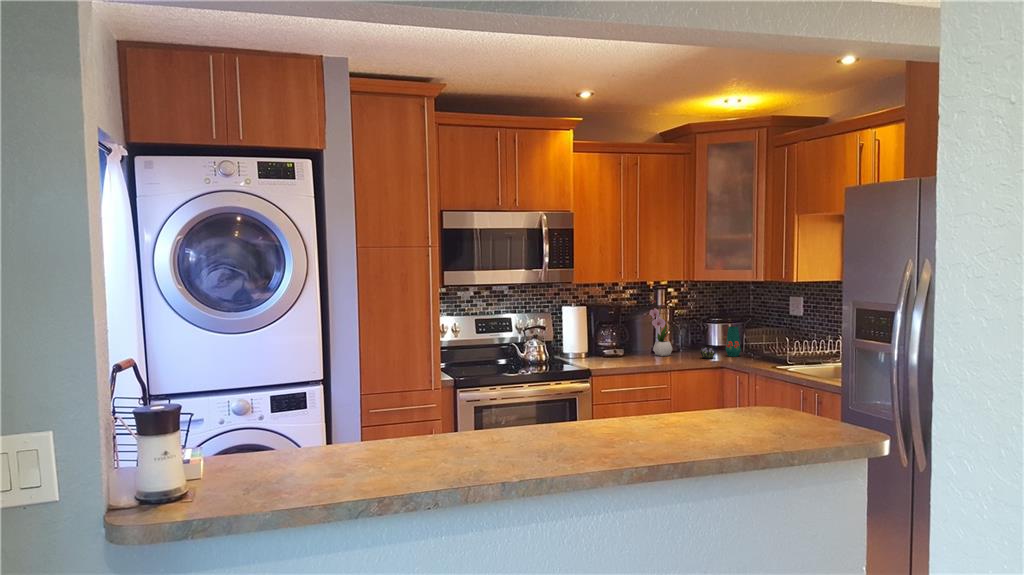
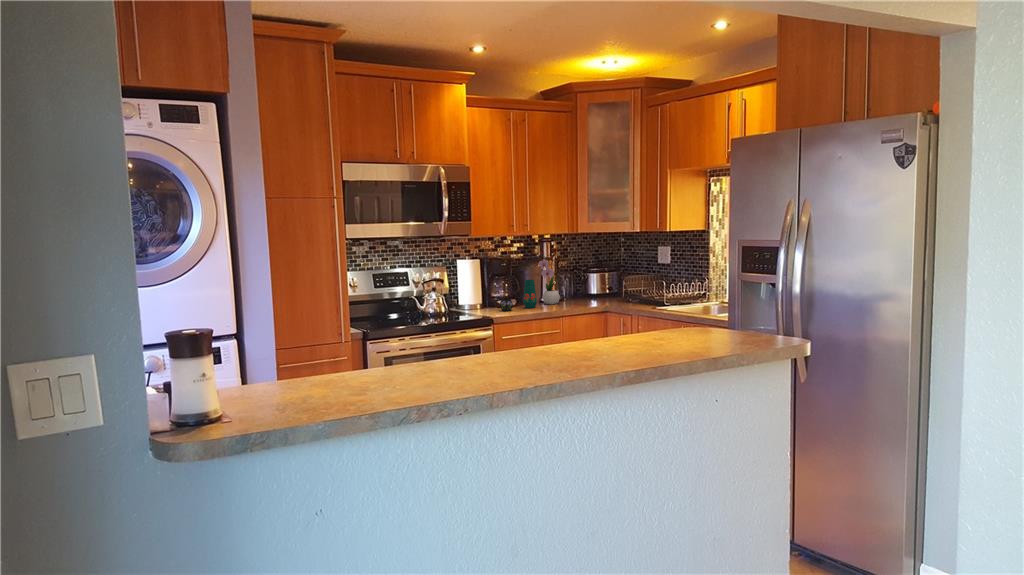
vase: present [700,326,741,359] -> present [500,280,537,311]

